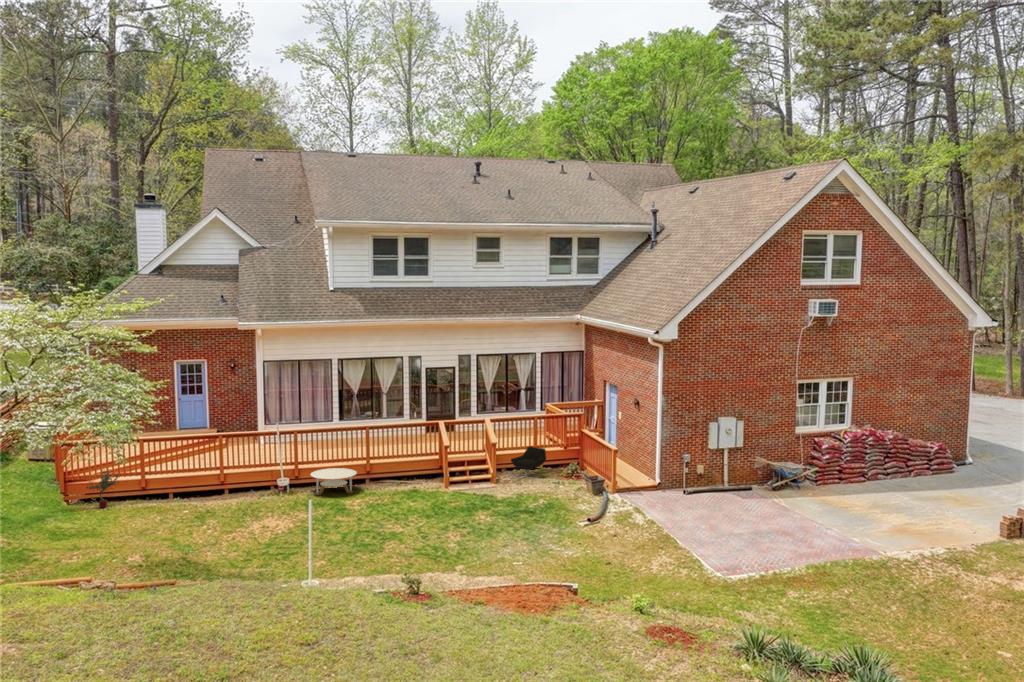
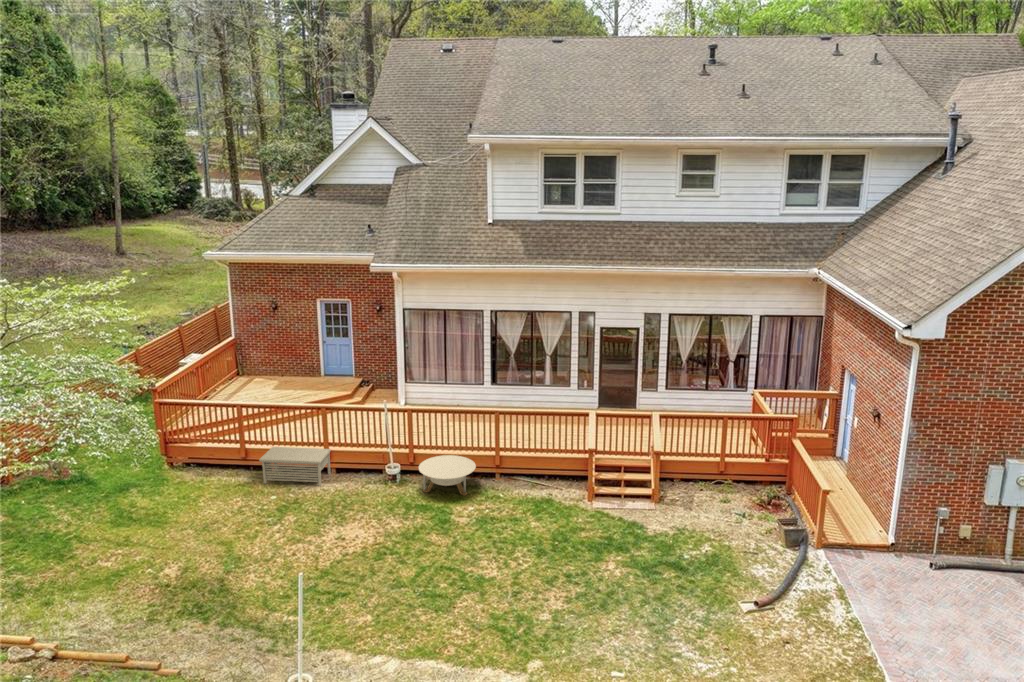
lounge chair: present [511,446,546,477] -> none [686,454,738,503]
potted tree: present [87,469,119,508] -> none [178,433,212,476]
storage bench: none [171,473,227,505] -> present [259,447,331,486]

